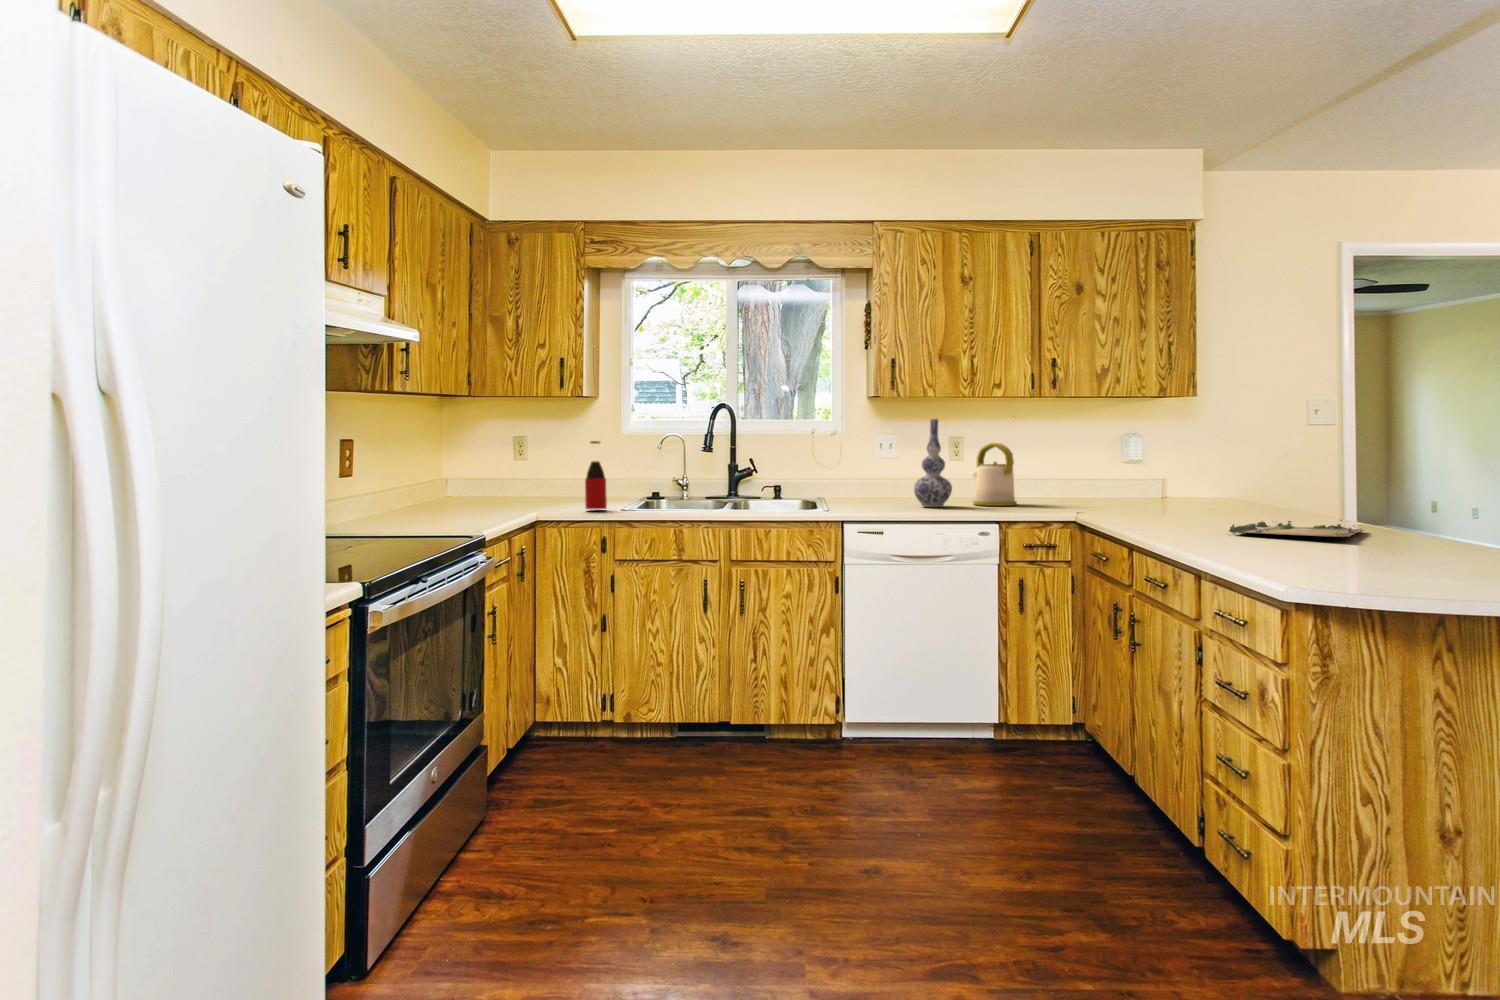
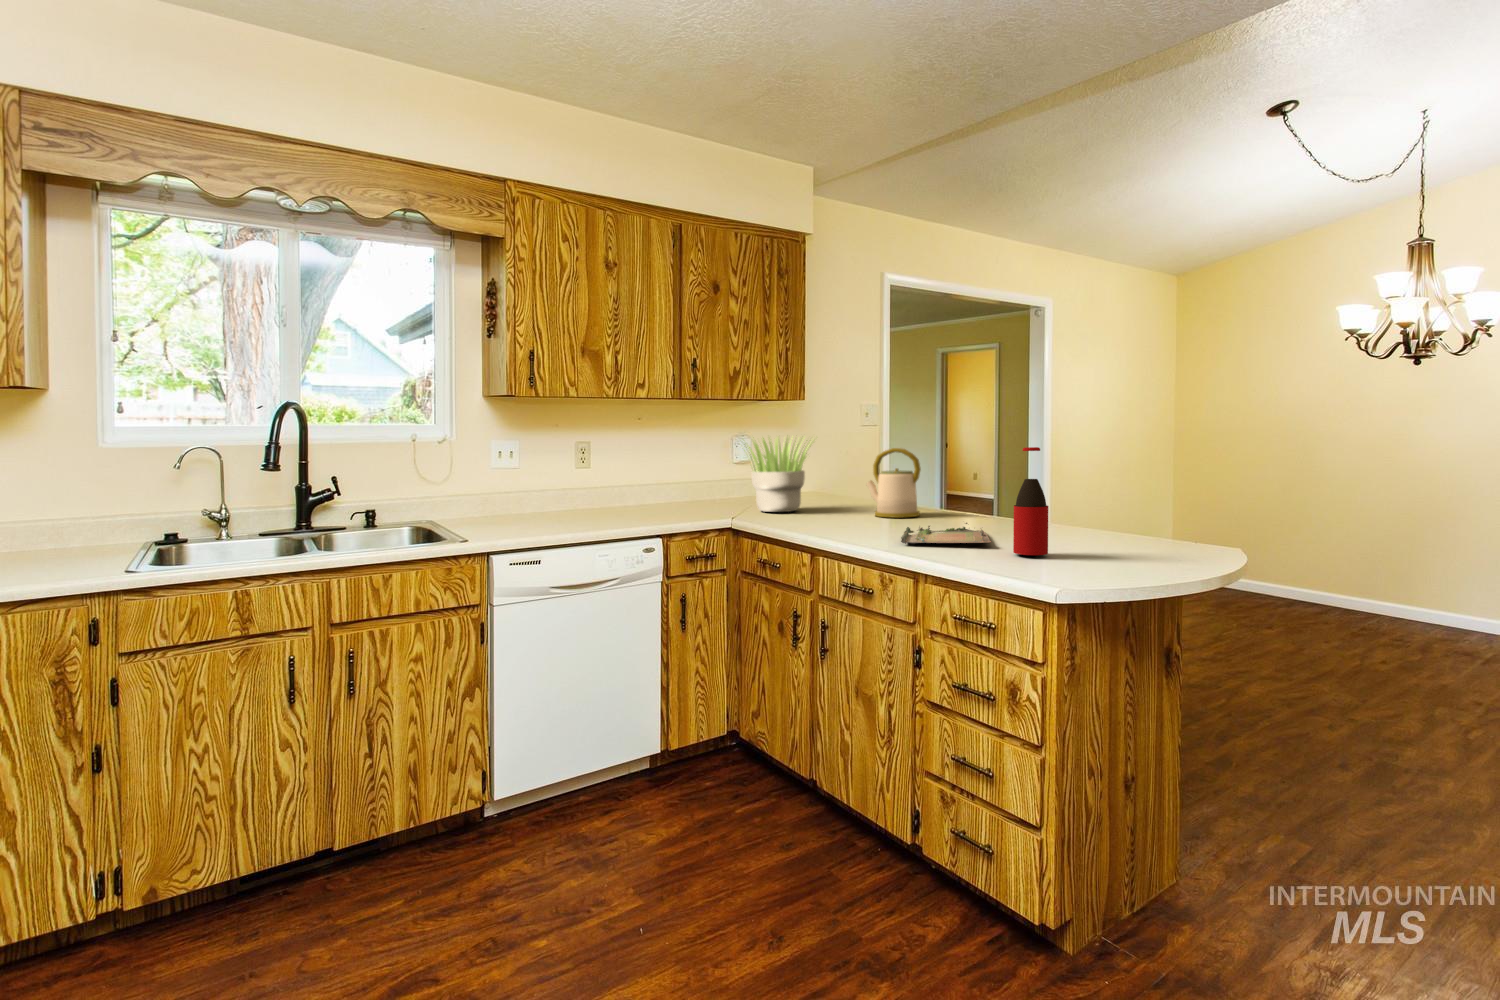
vase: present [914,419,952,507] -> none [564,423,608,527]
potted plant: none [1086,426,1188,506] -> present [743,437,814,512]
bottle: present [585,441,607,509] -> present [1013,447,1048,555]
kettle: present [972,443,1017,506] -> present [867,448,921,518]

